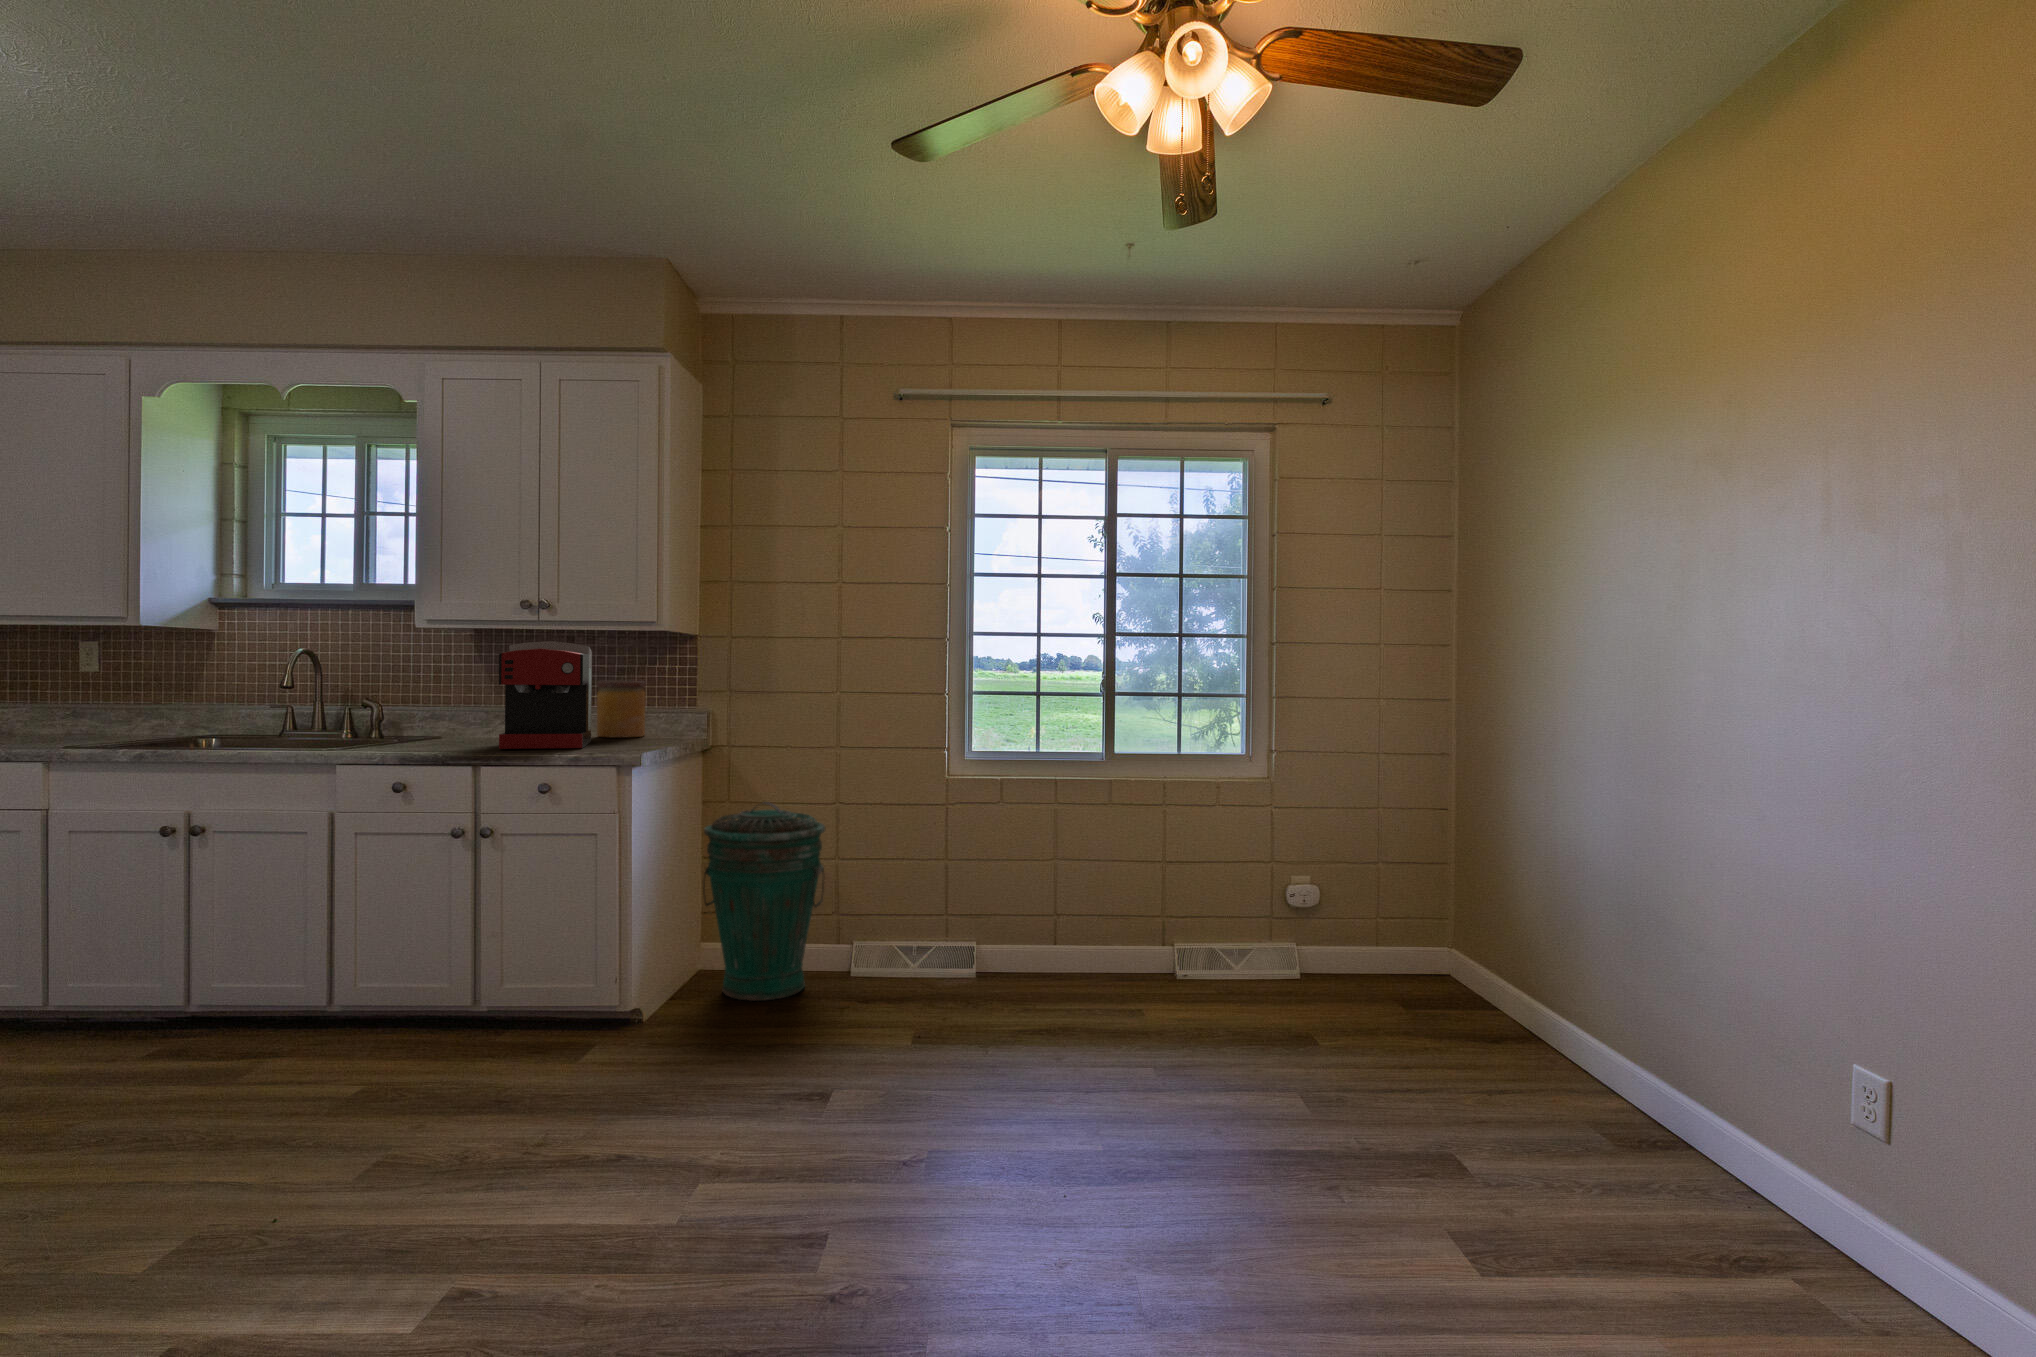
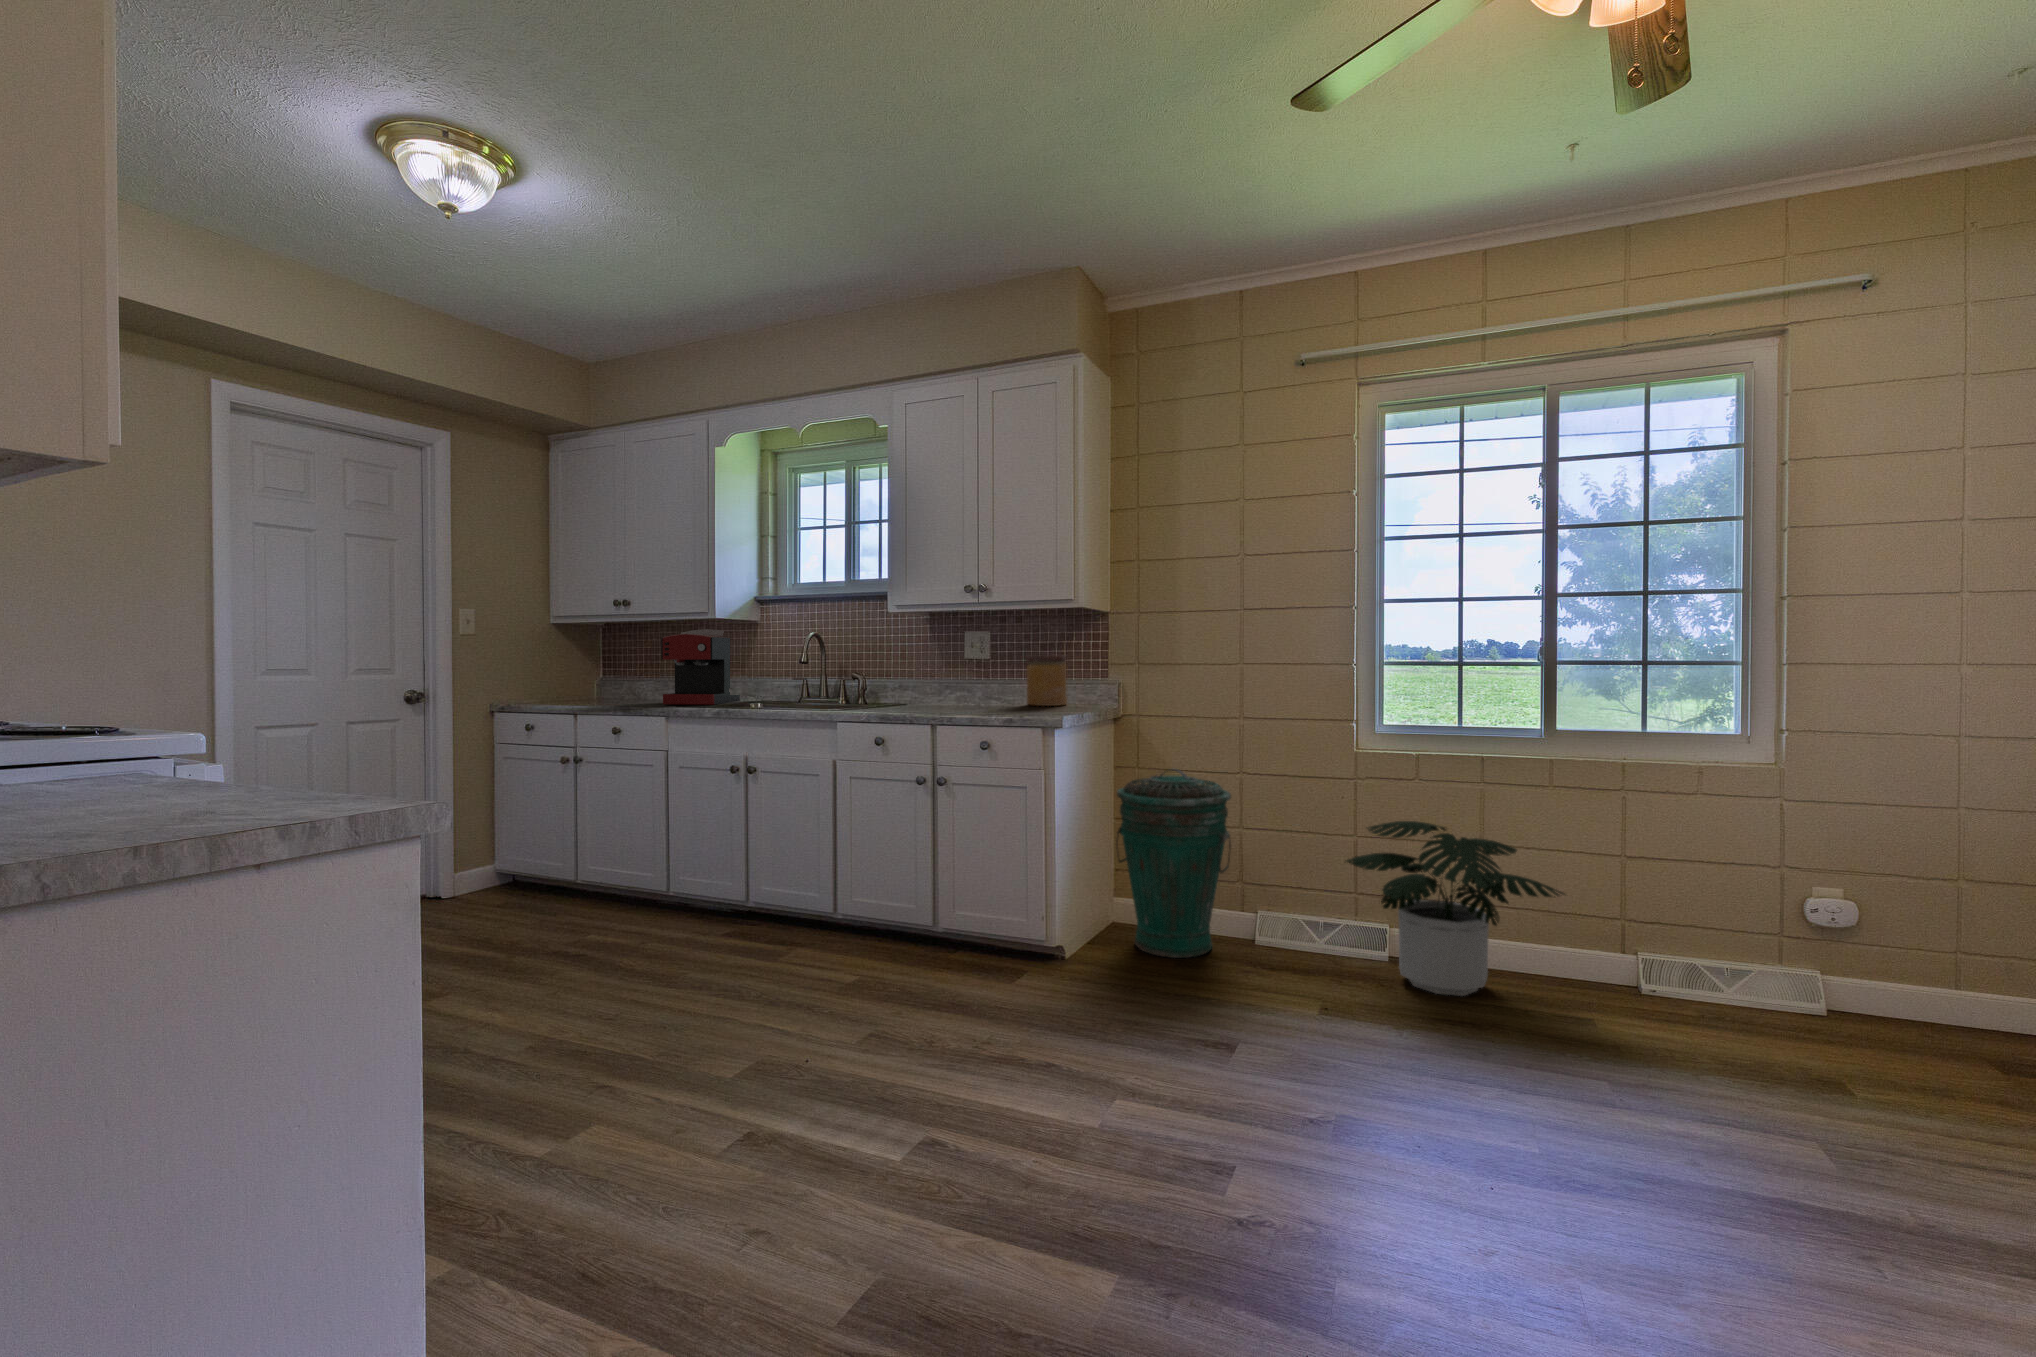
coffee maker: present [499,641,592,749] -> present [661,629,740,704]
potted plant: none [934,843,1118,1002] -> present [1346,821,1565,996]

